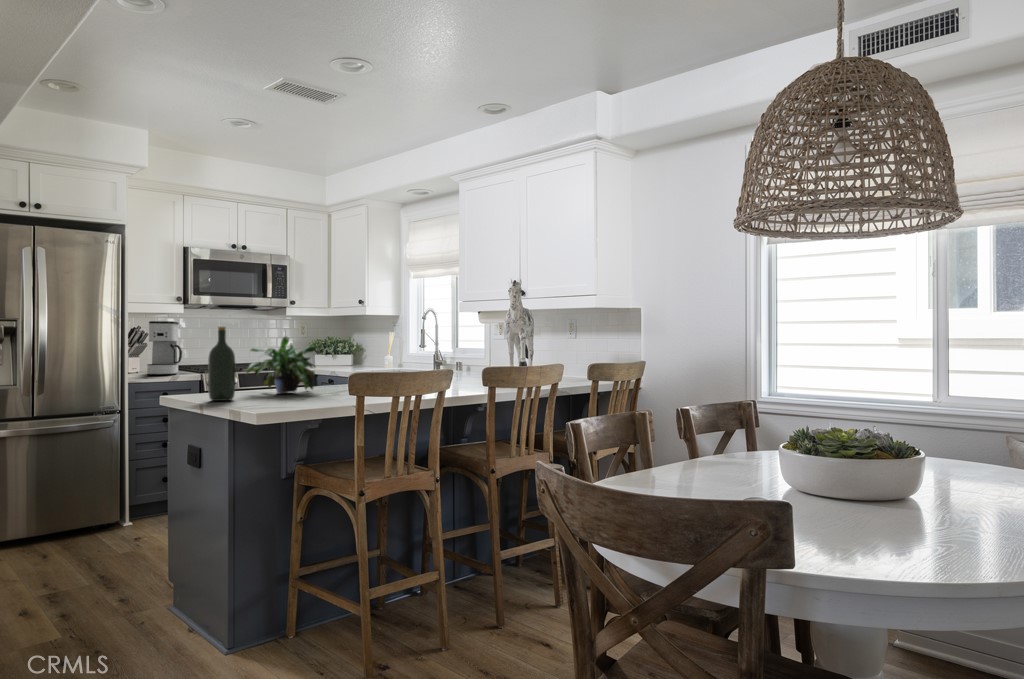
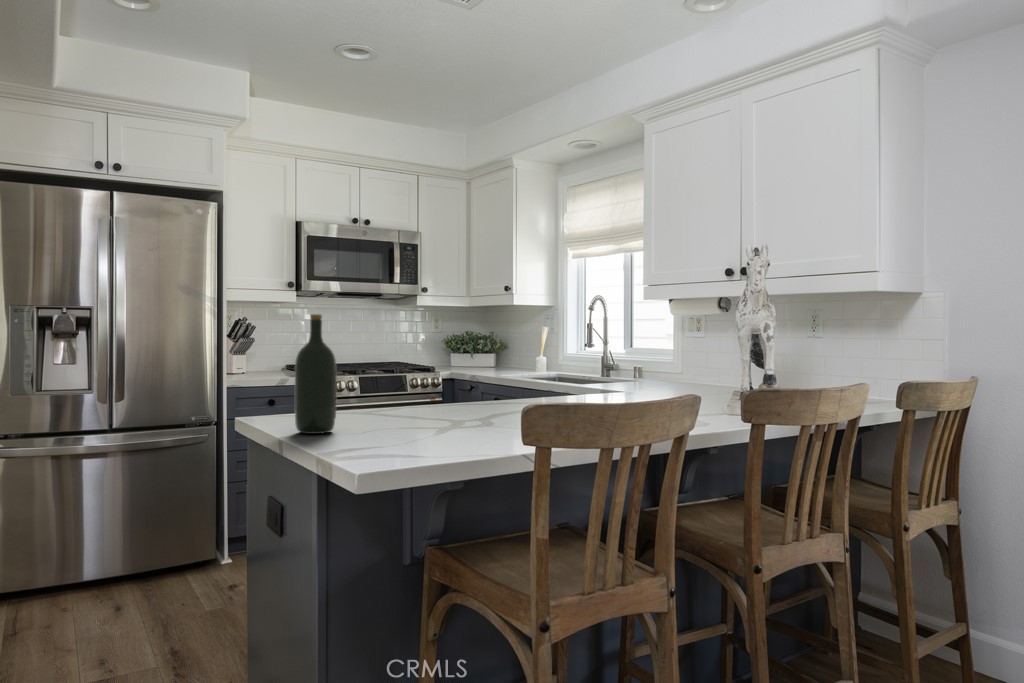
coffee maker: present [147,321,182,375] -> none [251,311,292,378]
potted plant: present [246,336,322,394] -> none [355,330,470,418]

